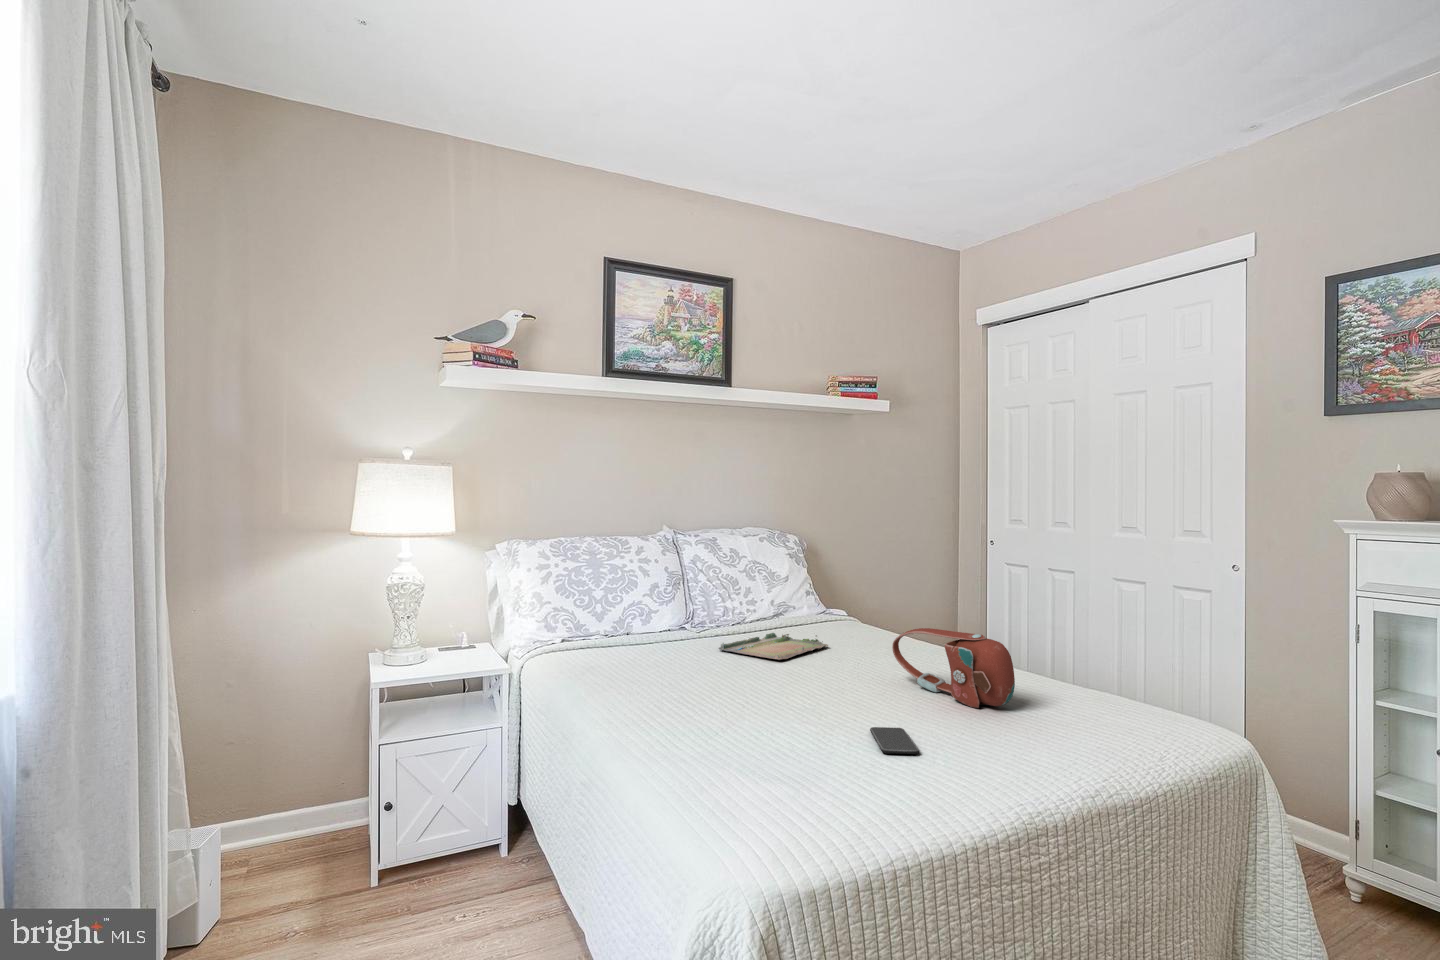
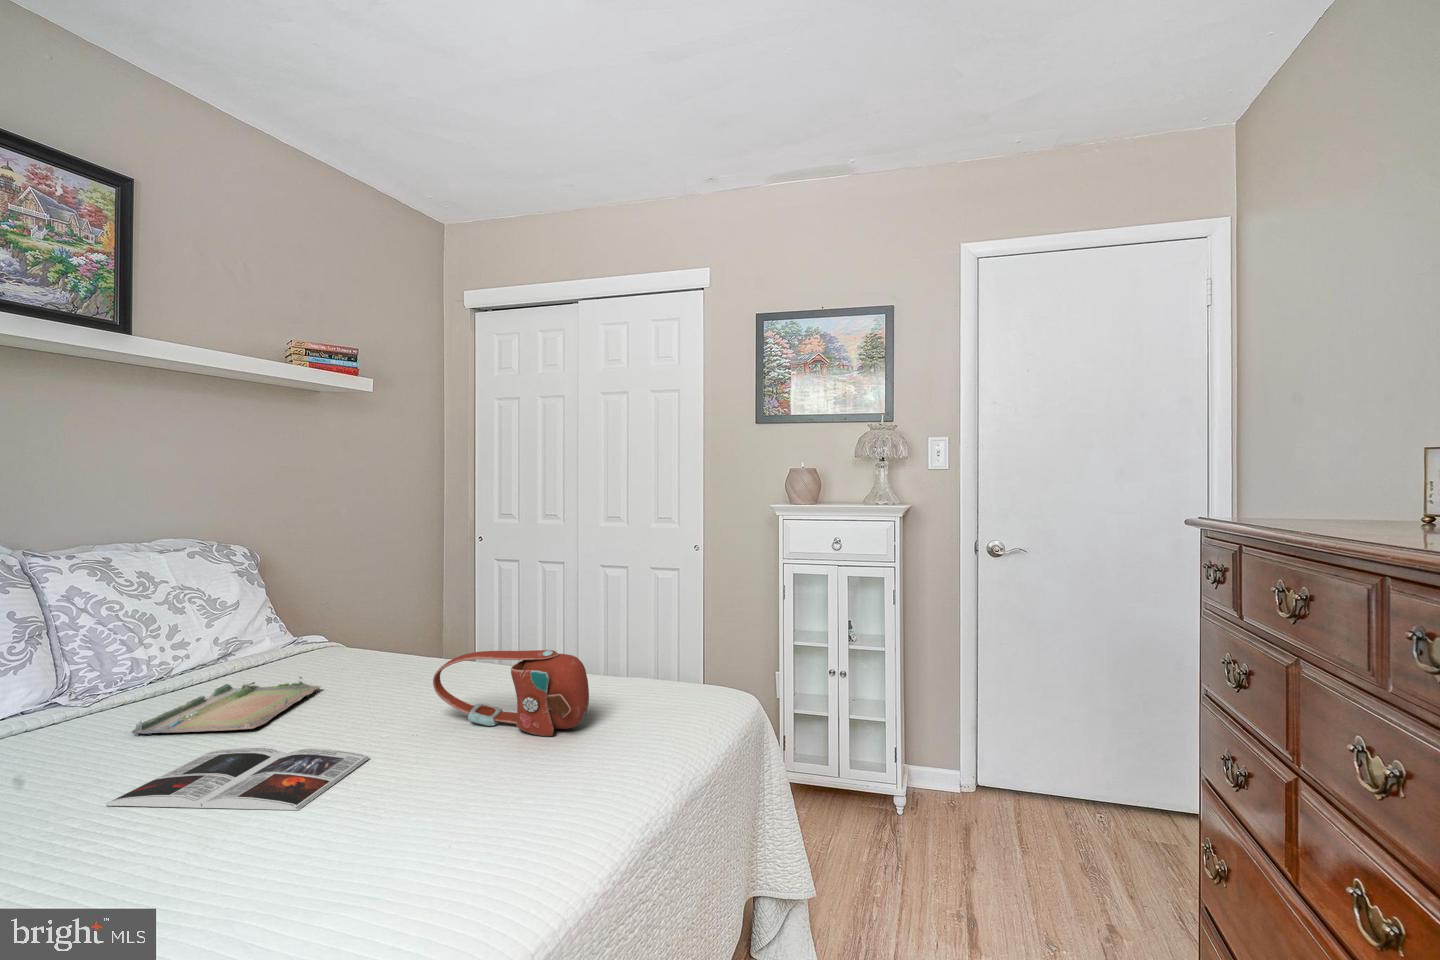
magazine: none [699,666,840,705] -> present [106,747,369,810]
smartphone: present [870,727,919,754] -> none [446,800,530,853]

